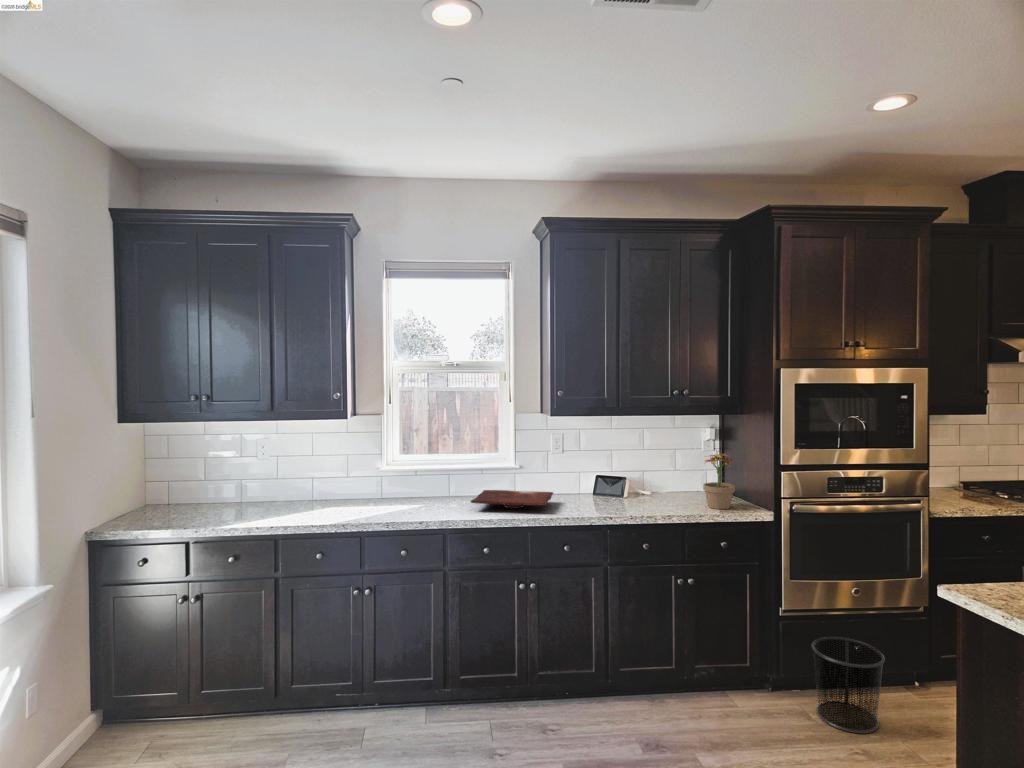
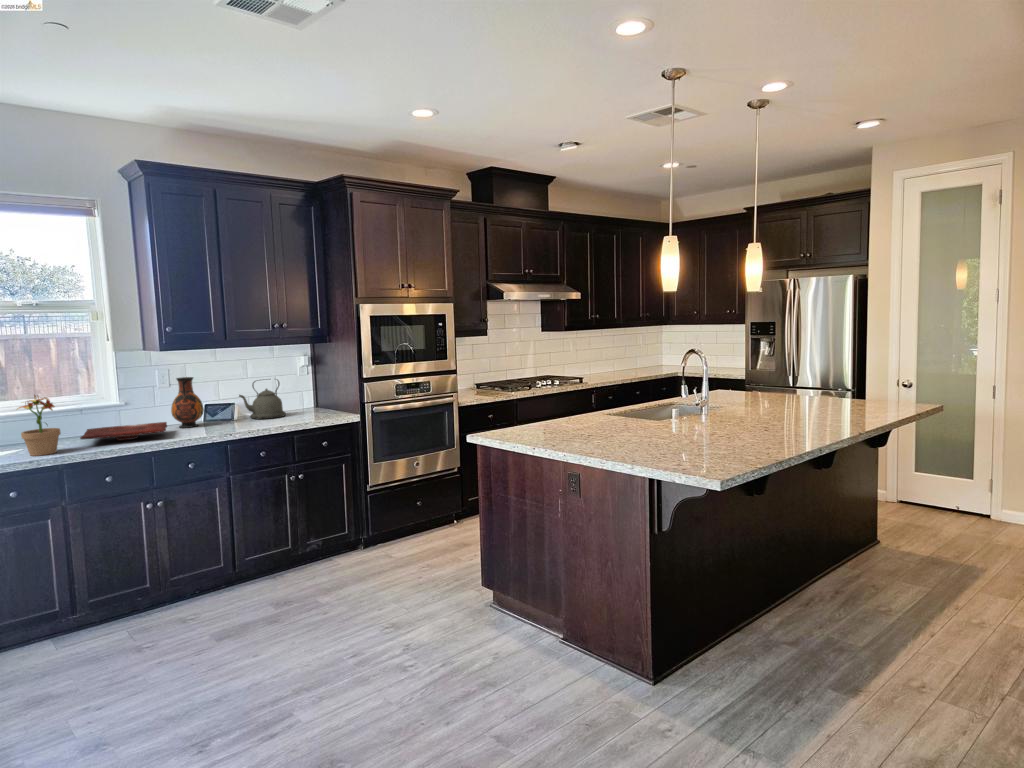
vase: none [561,445,592,501] -> present [171,377,204,428]
kettle: none [630,453,682,502] -> present [239,380,286,419]
potted plant: present [703,454,735,509] -> present [17,395,61,456]
trash can: present [812,637,885,733] -> none [390,495,436,555]

